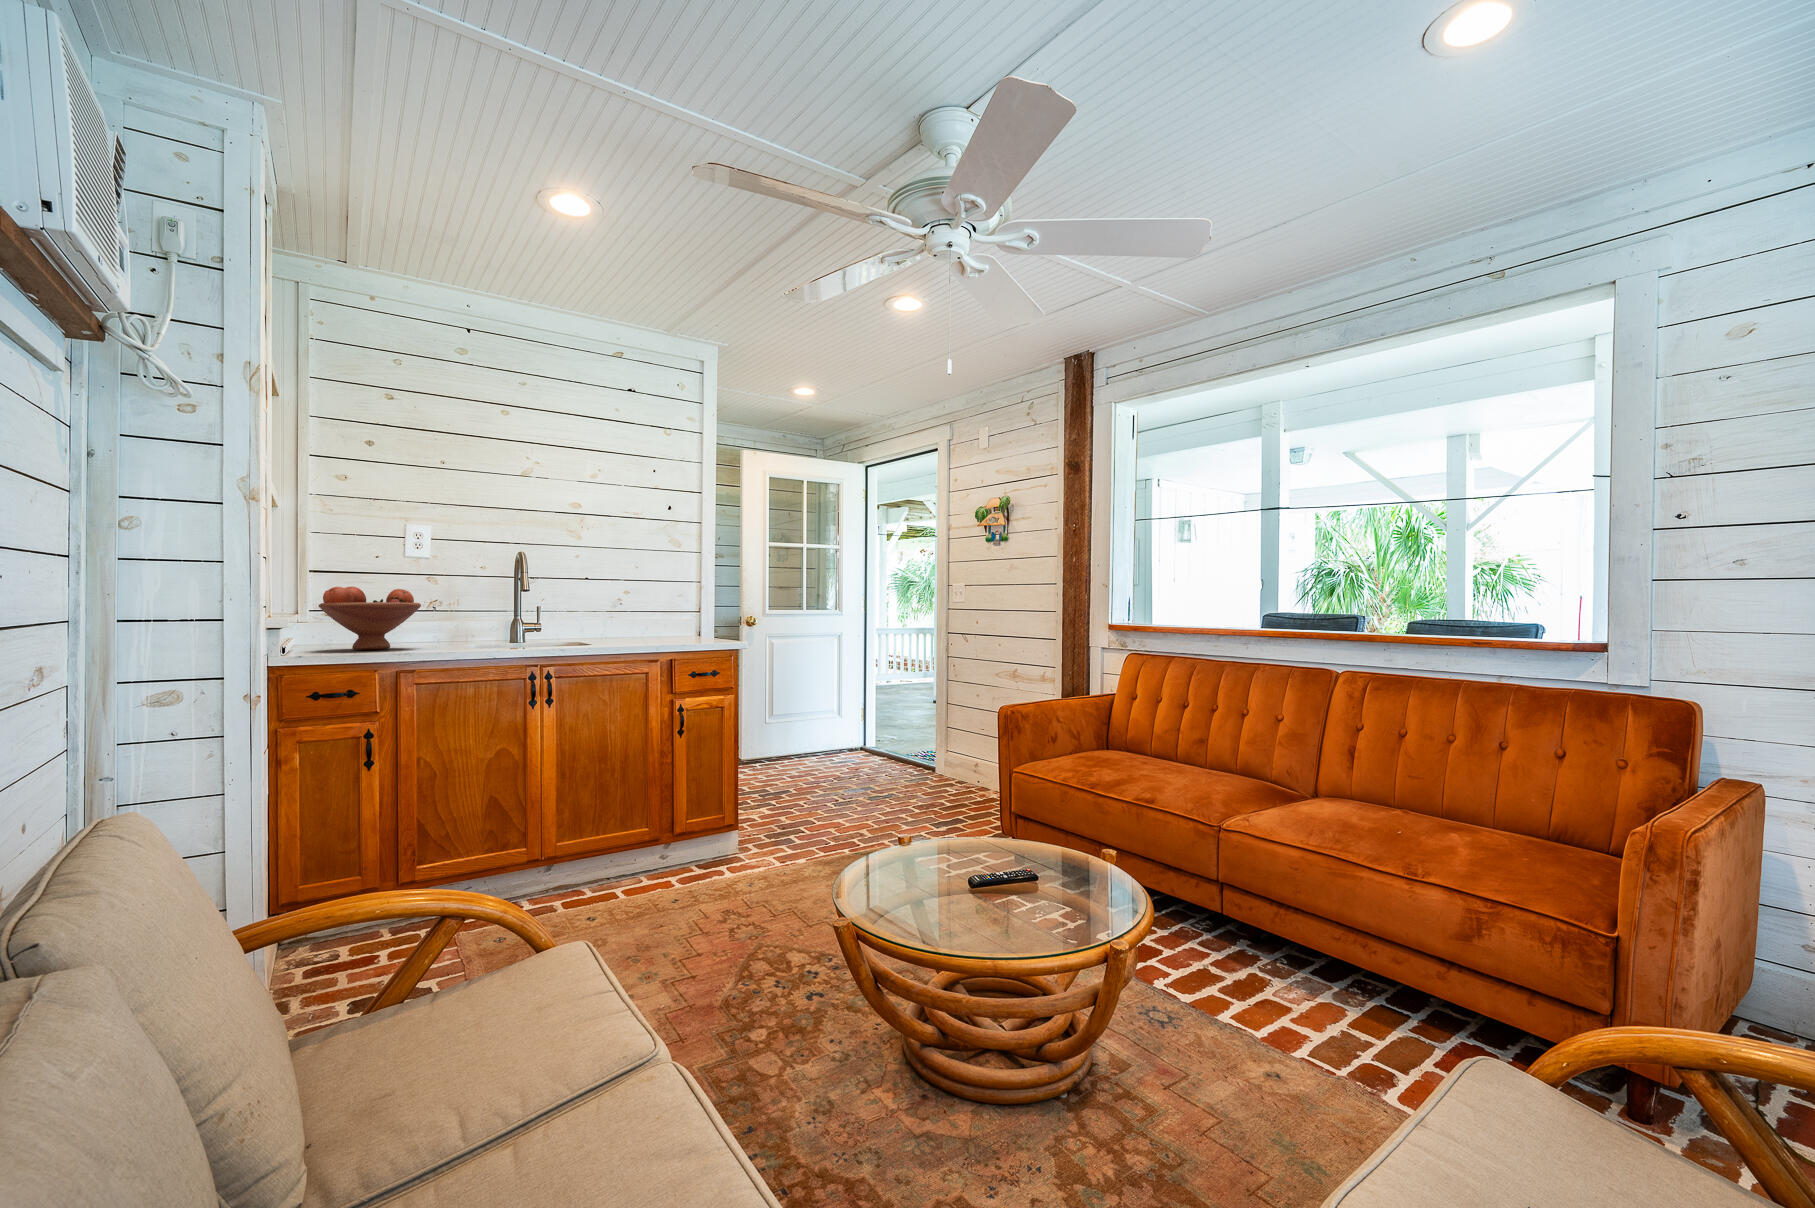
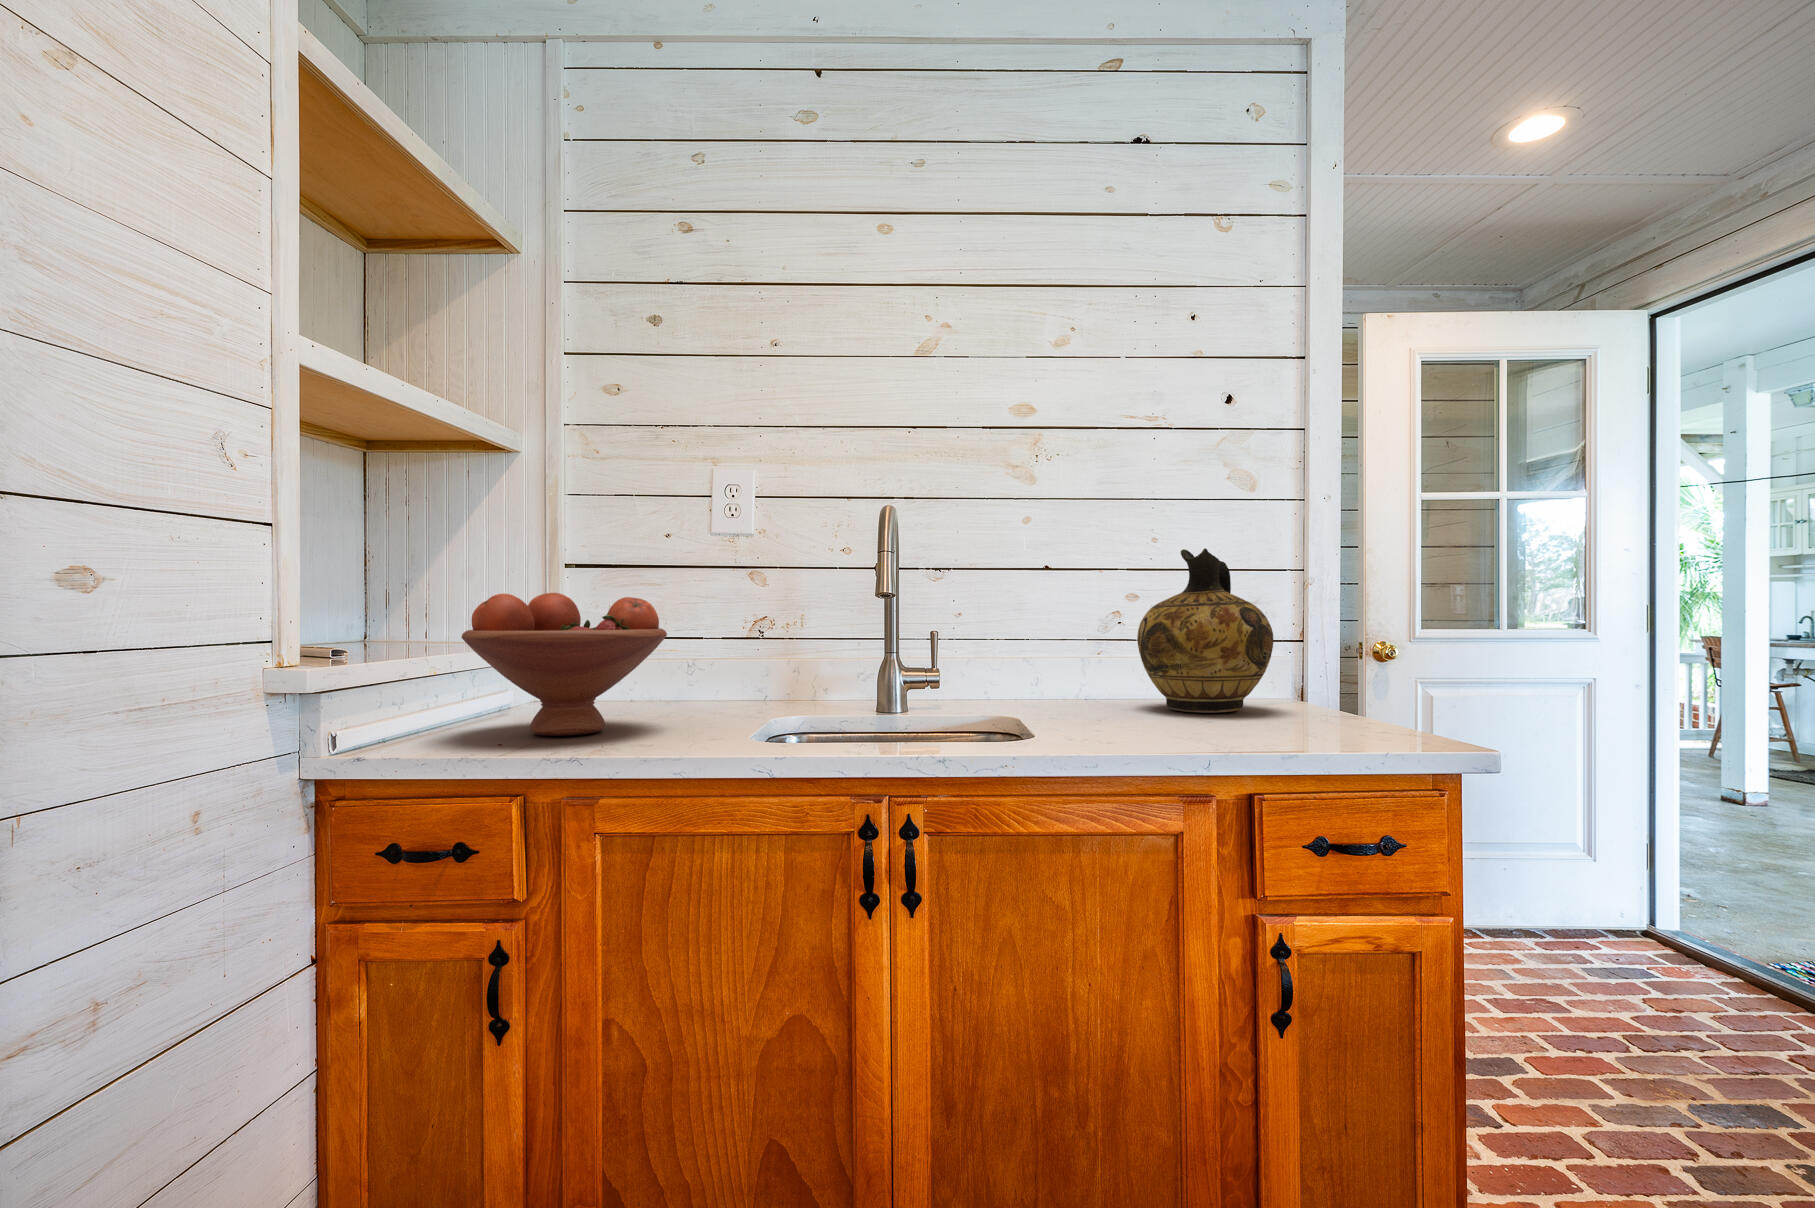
ceramic jug: none [630,572,686,639] -> present [1137,548,1273,713]

